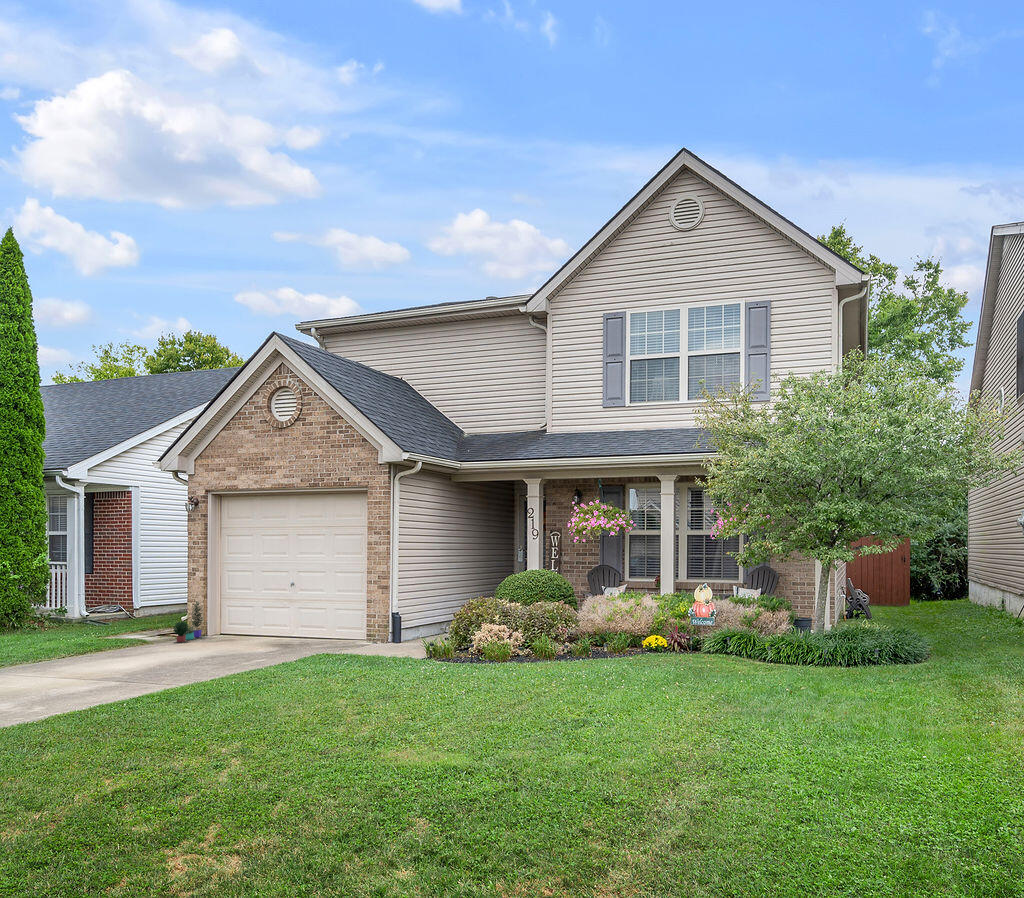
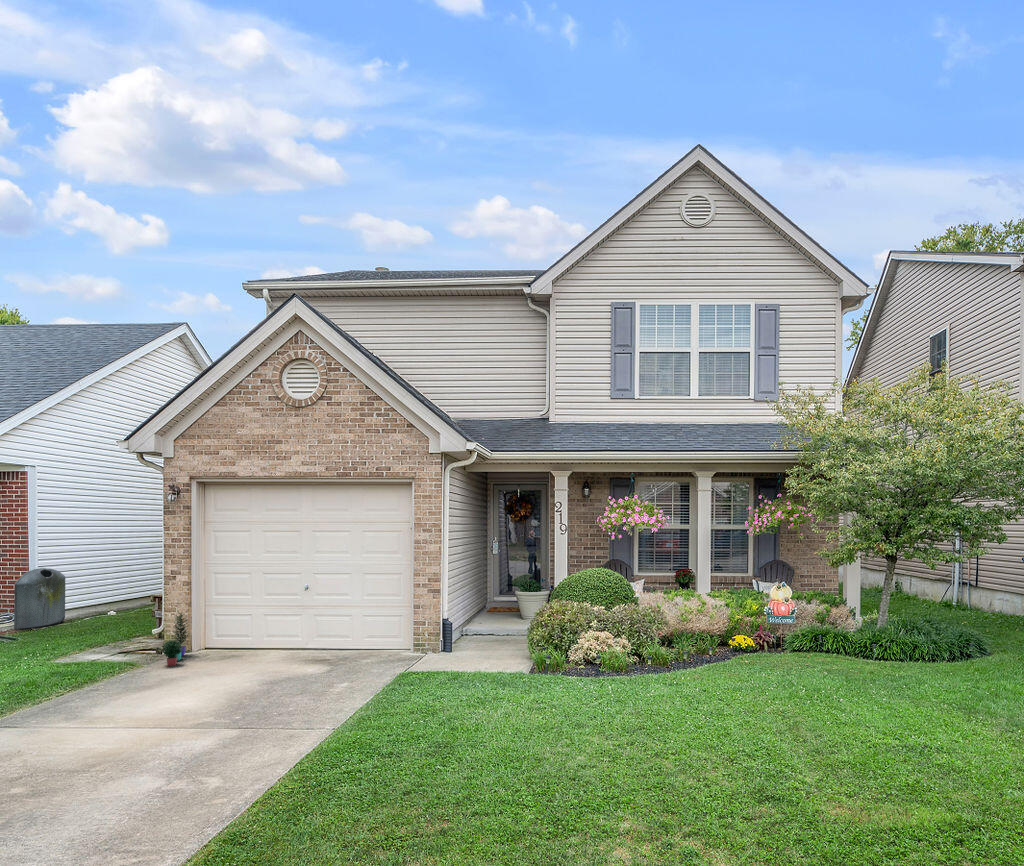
trash can: none [117,571,159,620] -> present [14,568,65,630]

